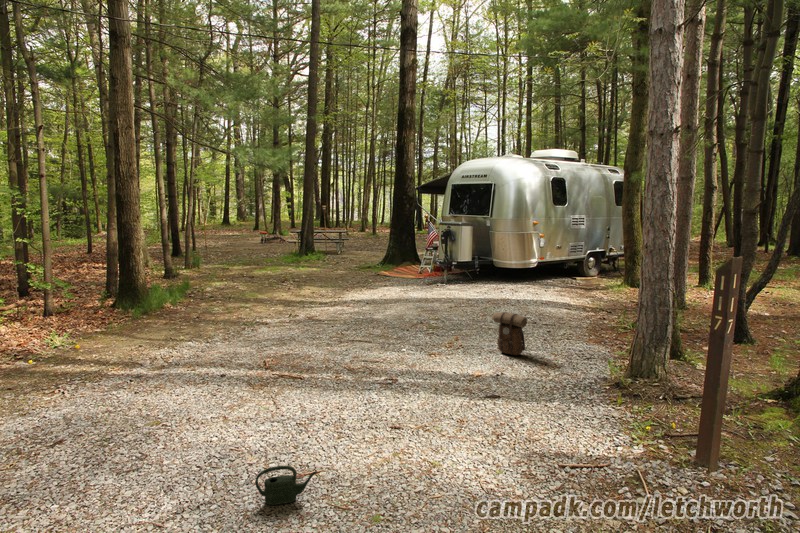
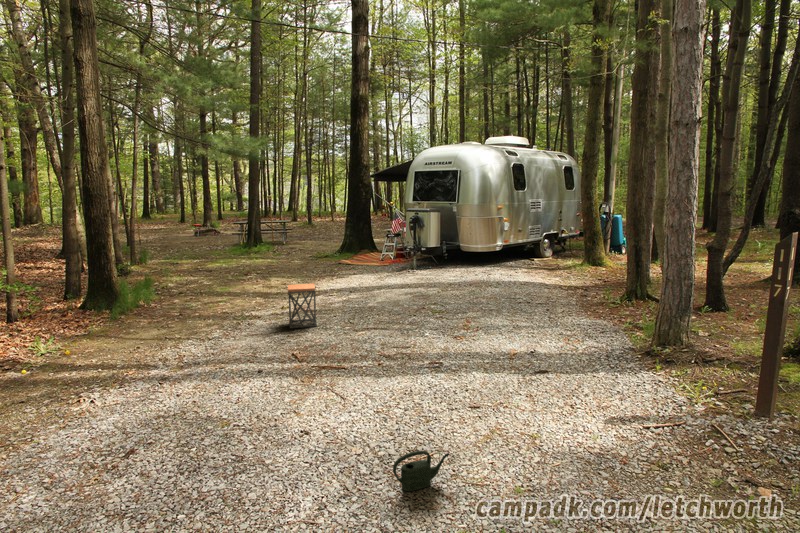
stool: none [281,294,312,336] -> present [288,284,317,328]
backpack: present [493,312,527,356] -> none [511,293,546,334]

